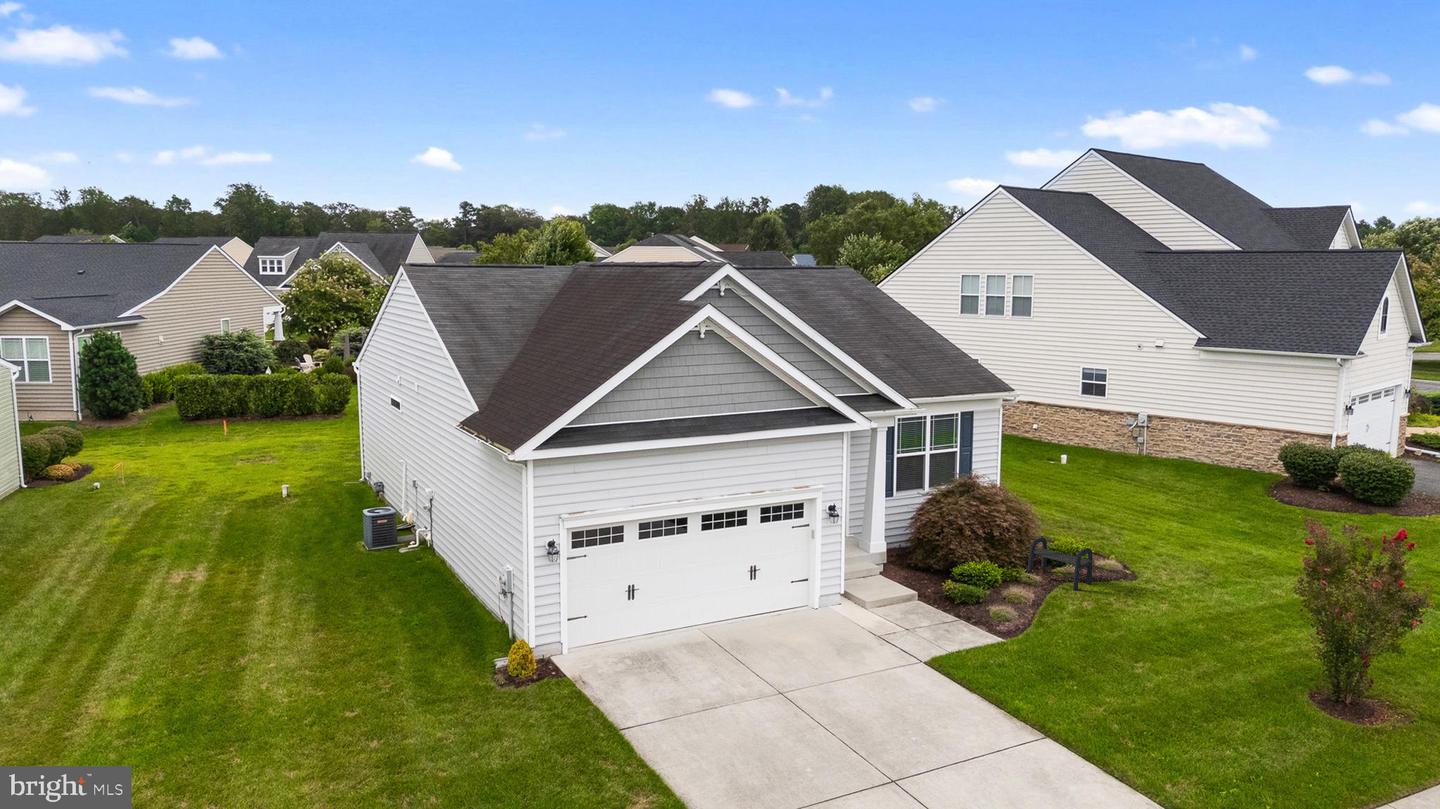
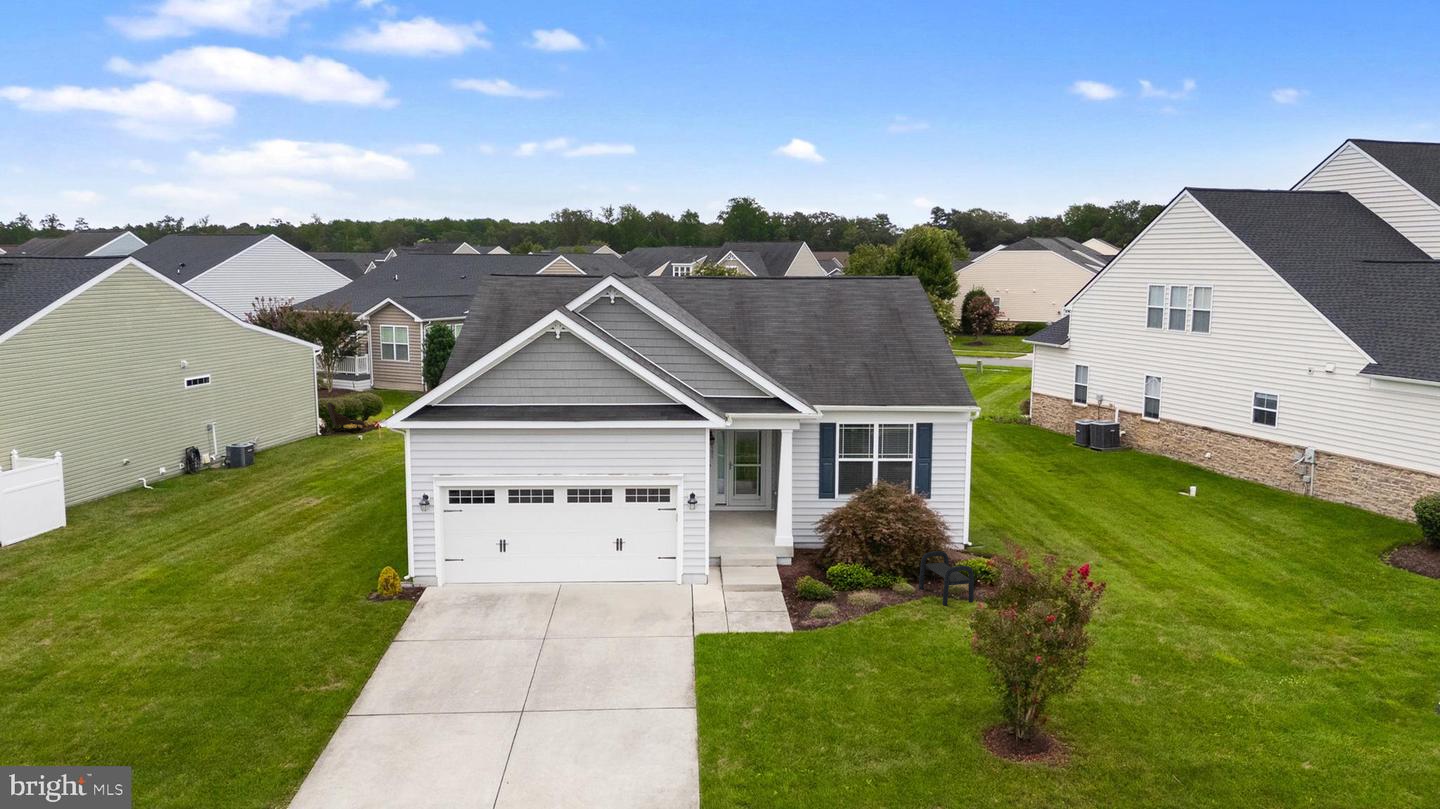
lounge chair: none [10,448,73,490] -> present [328,403,365,432]

